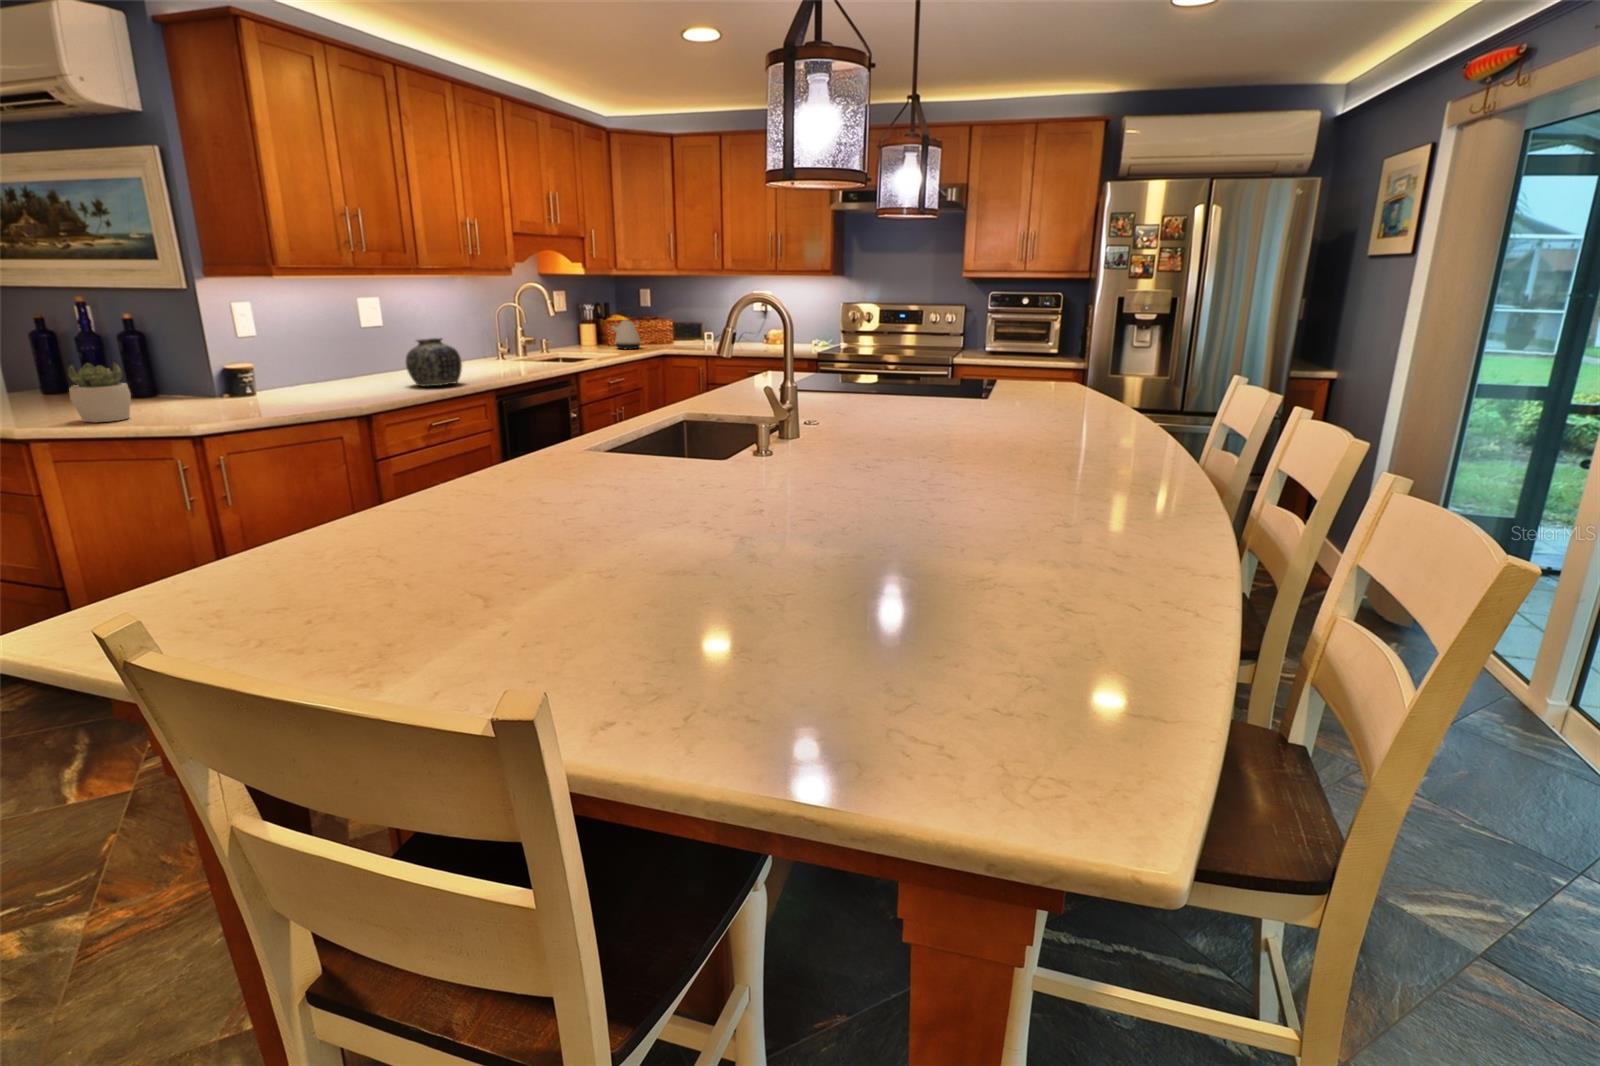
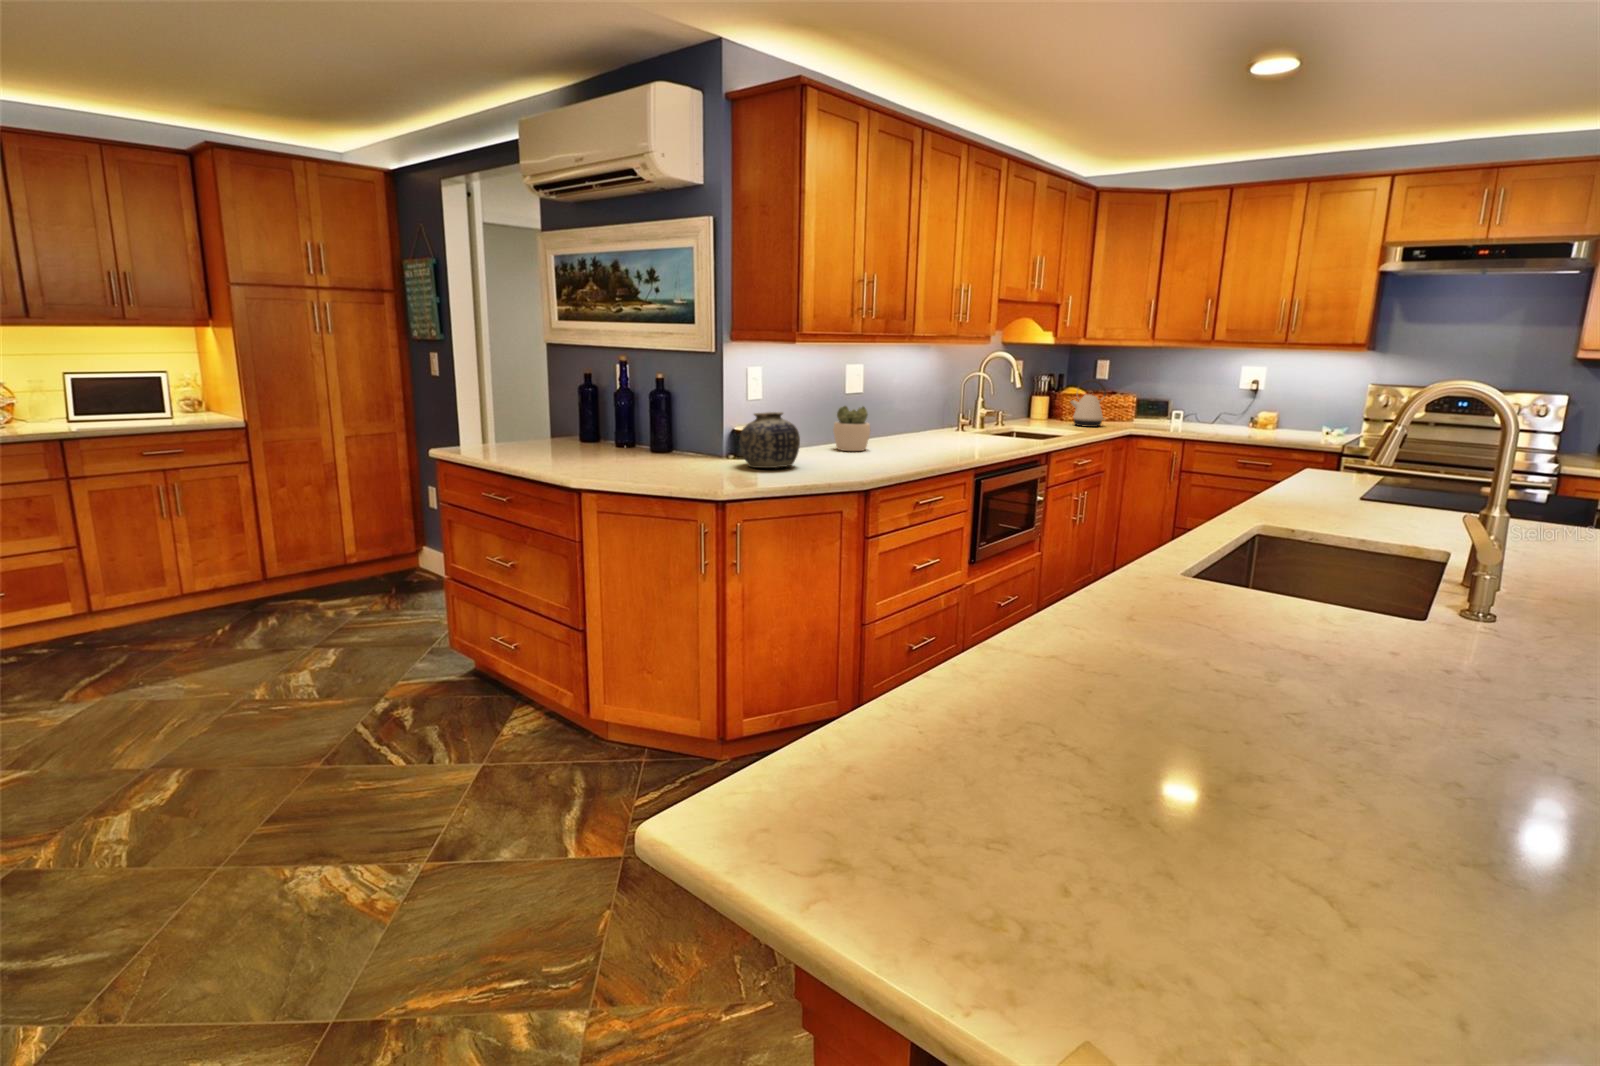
vase: present [406,338,462,386] -> present [740,412,800,468]
succulent plant: present [68,363,131,422] -> present [833,406,870,451]

